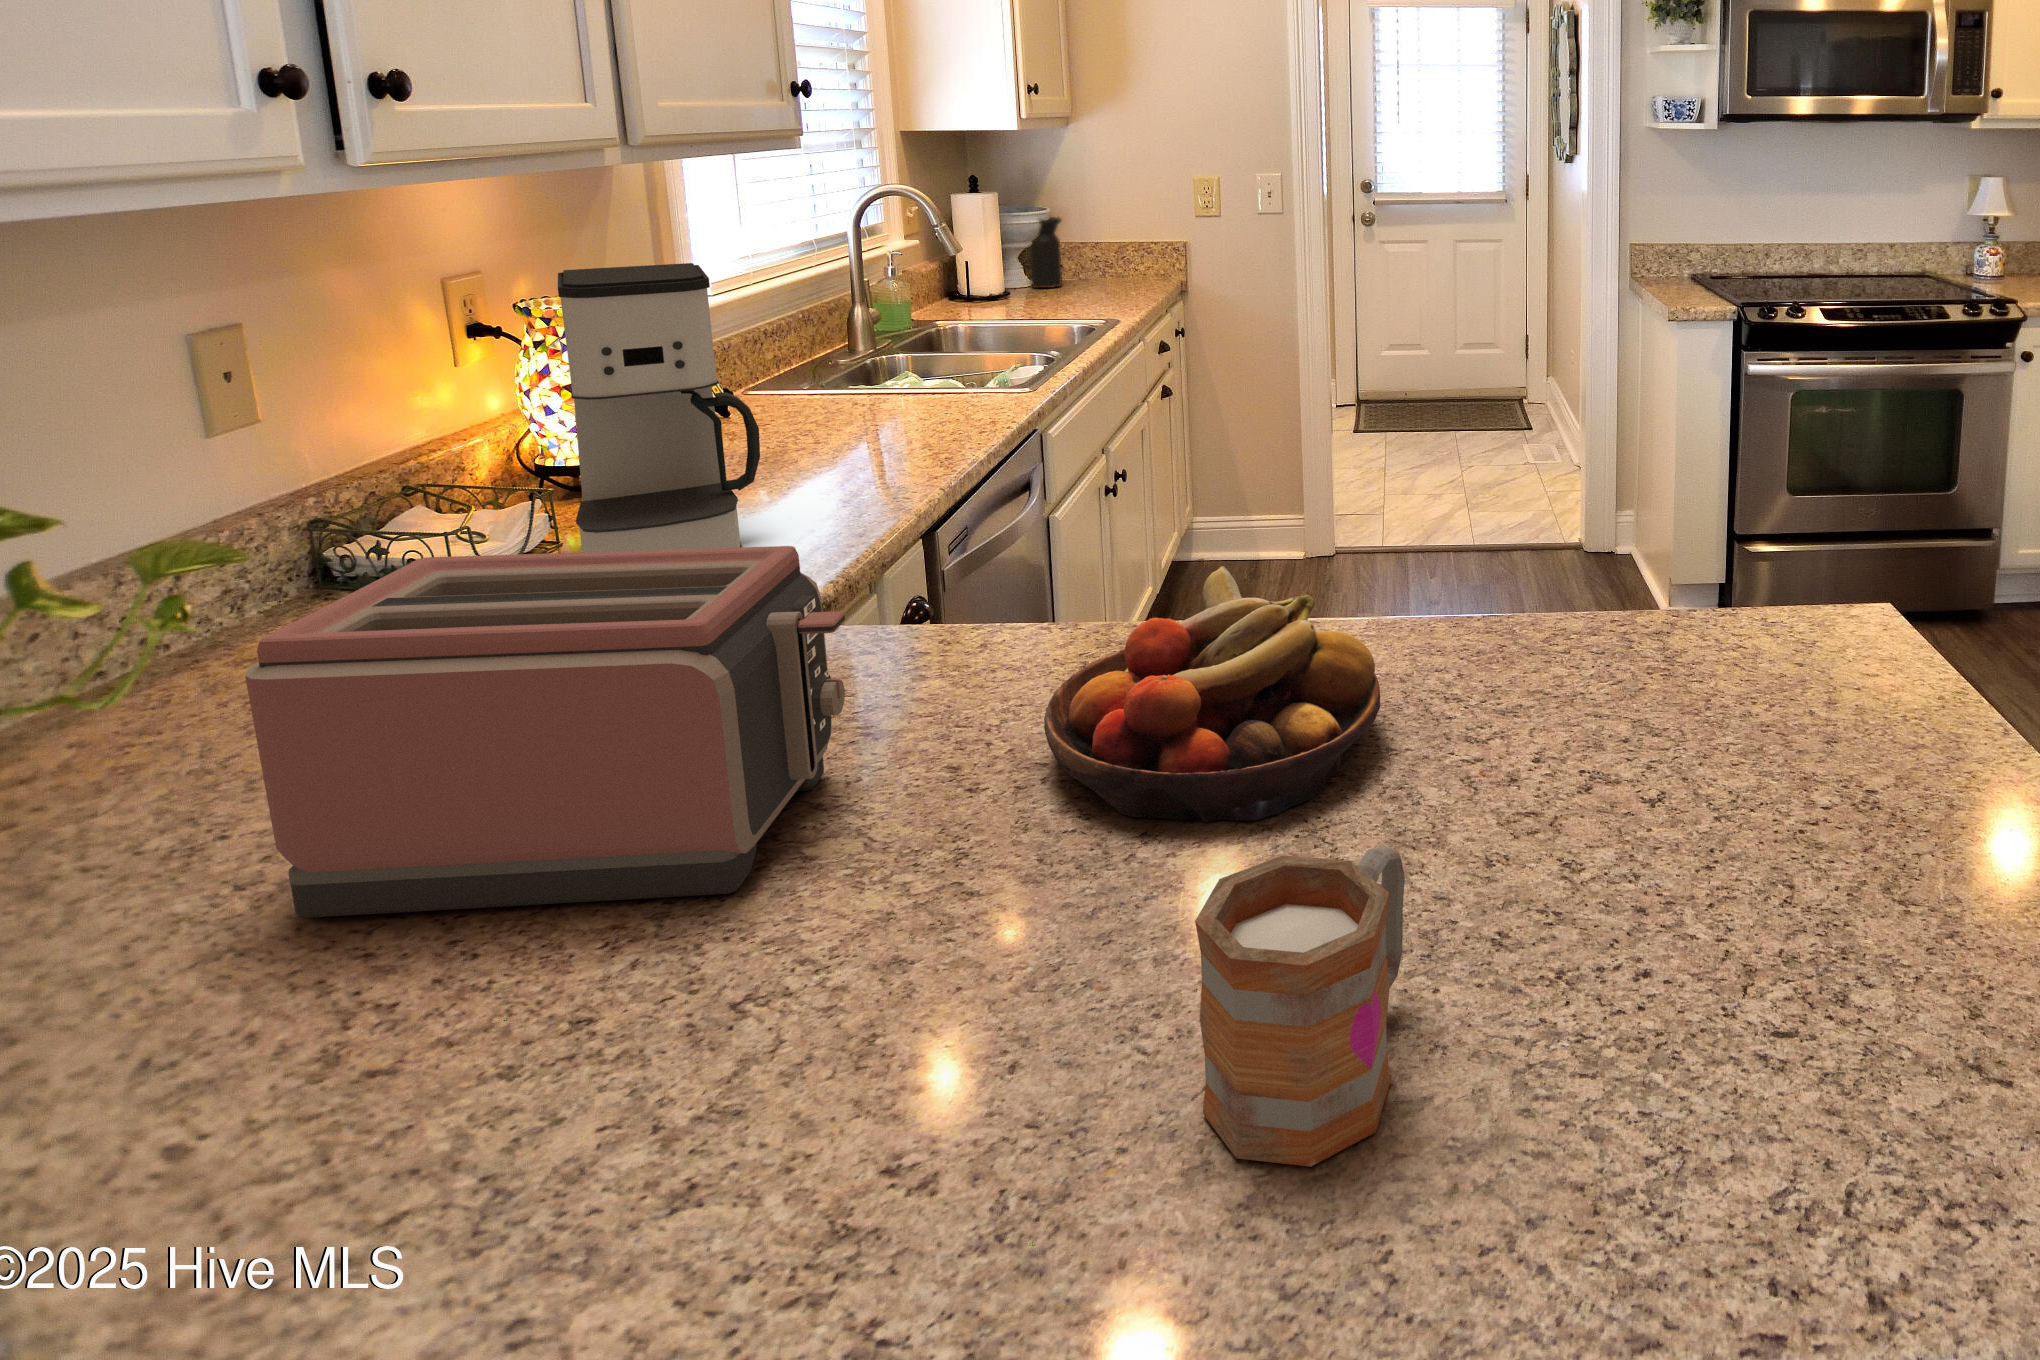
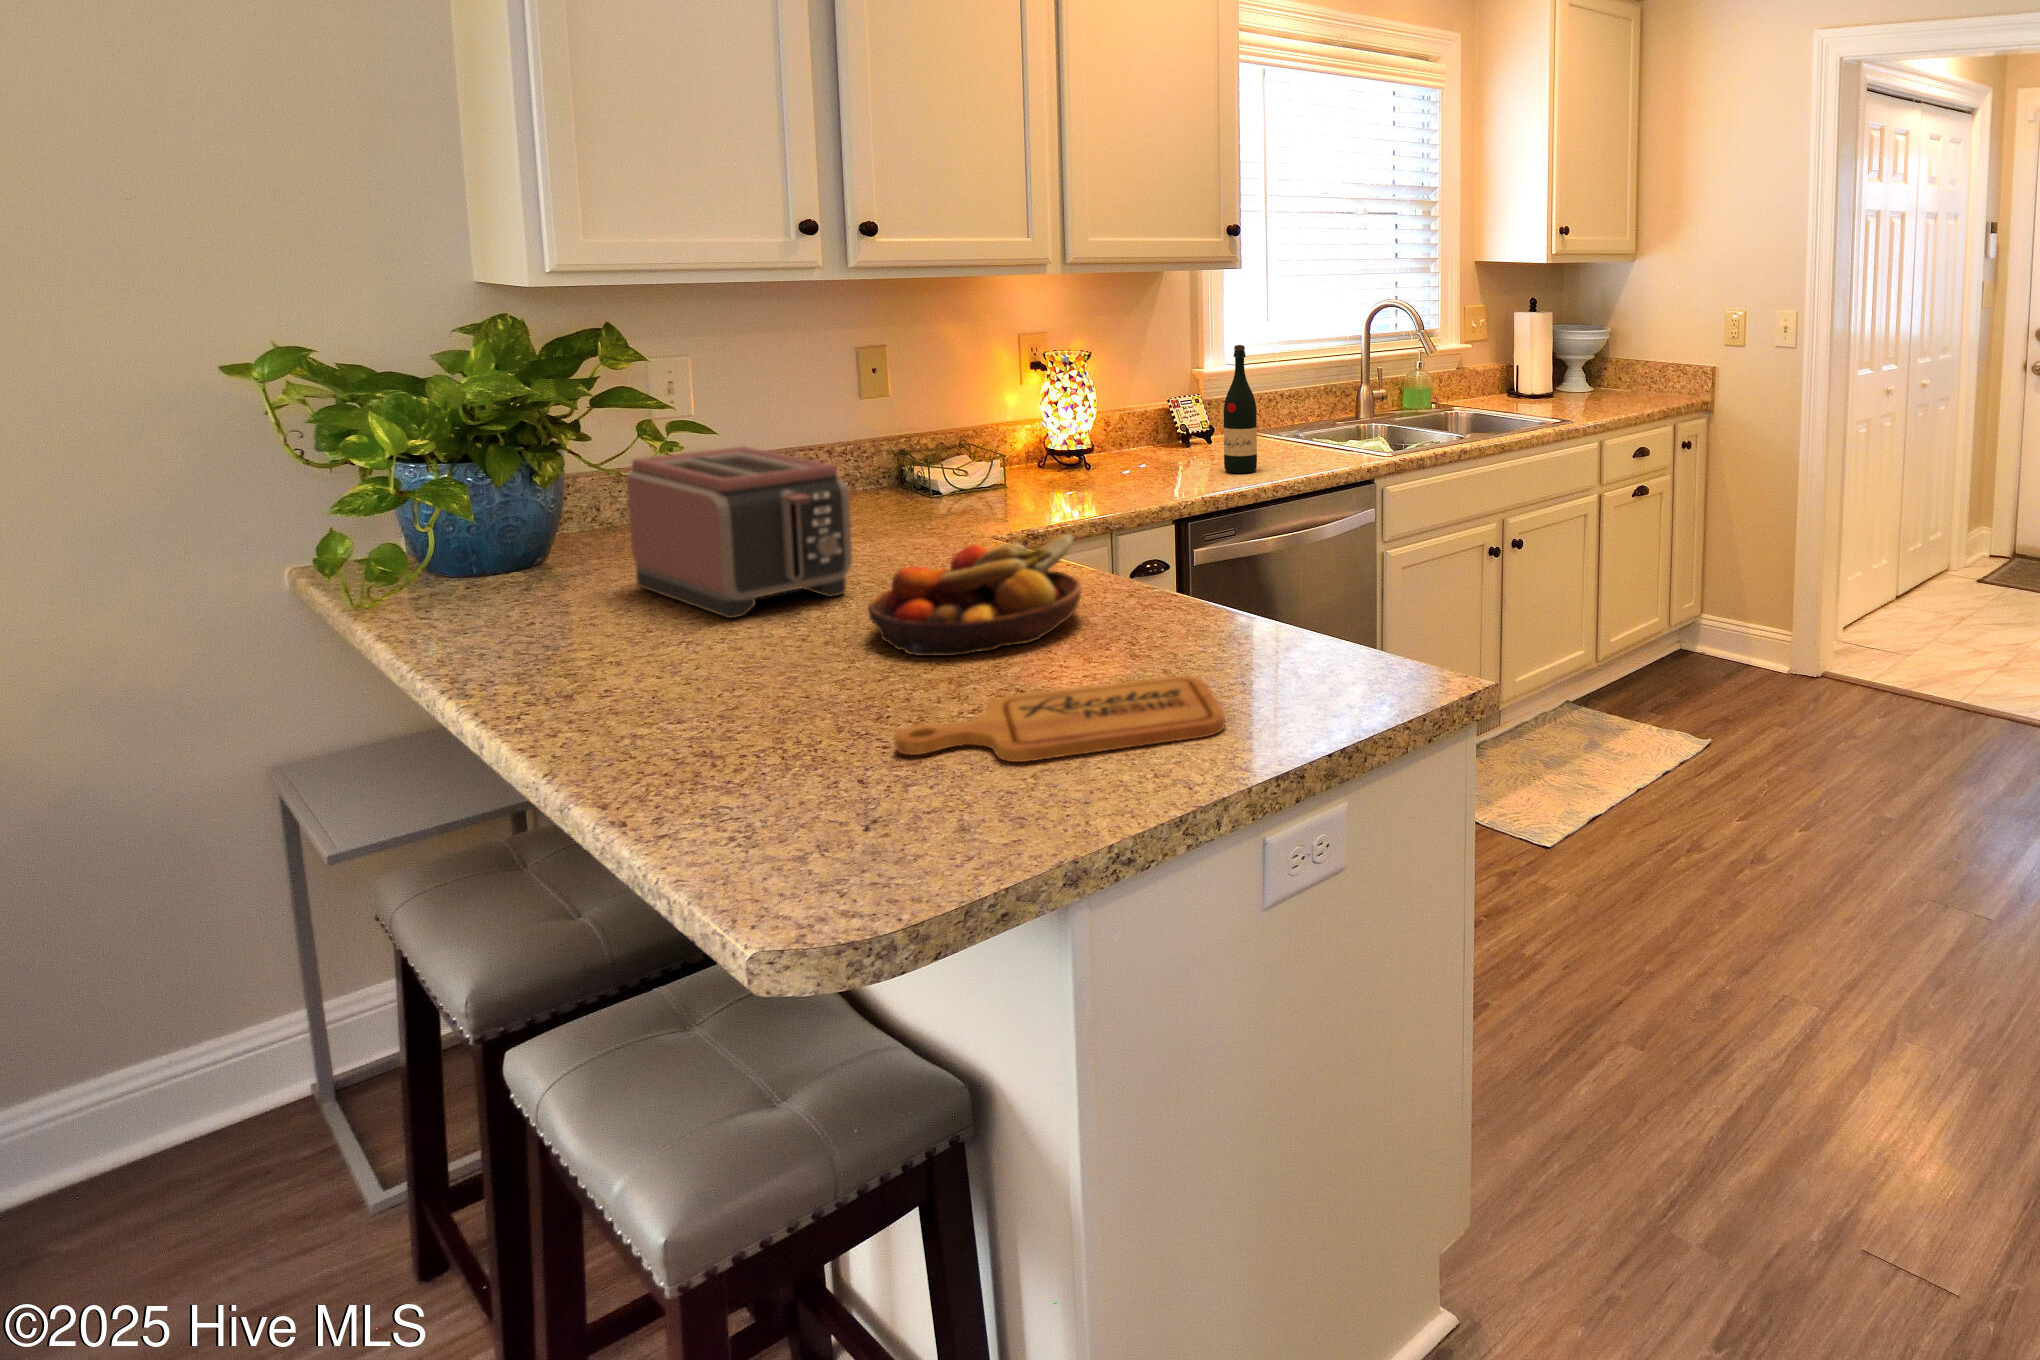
vase: present [1029,217,1062,288] -> none [1581,337,1612,396]
wine bottle: none [853,261,912,448] -> present [1223,345,1257,473]
coffee maker: present [558,263,760,553] -> none [969,330,1078,511]
cutting board: none [1613,704,1893,951] -> present [895,676,1225,762]
mug: present [1195,847,1405,1167] -> none [620,615,780,747]

